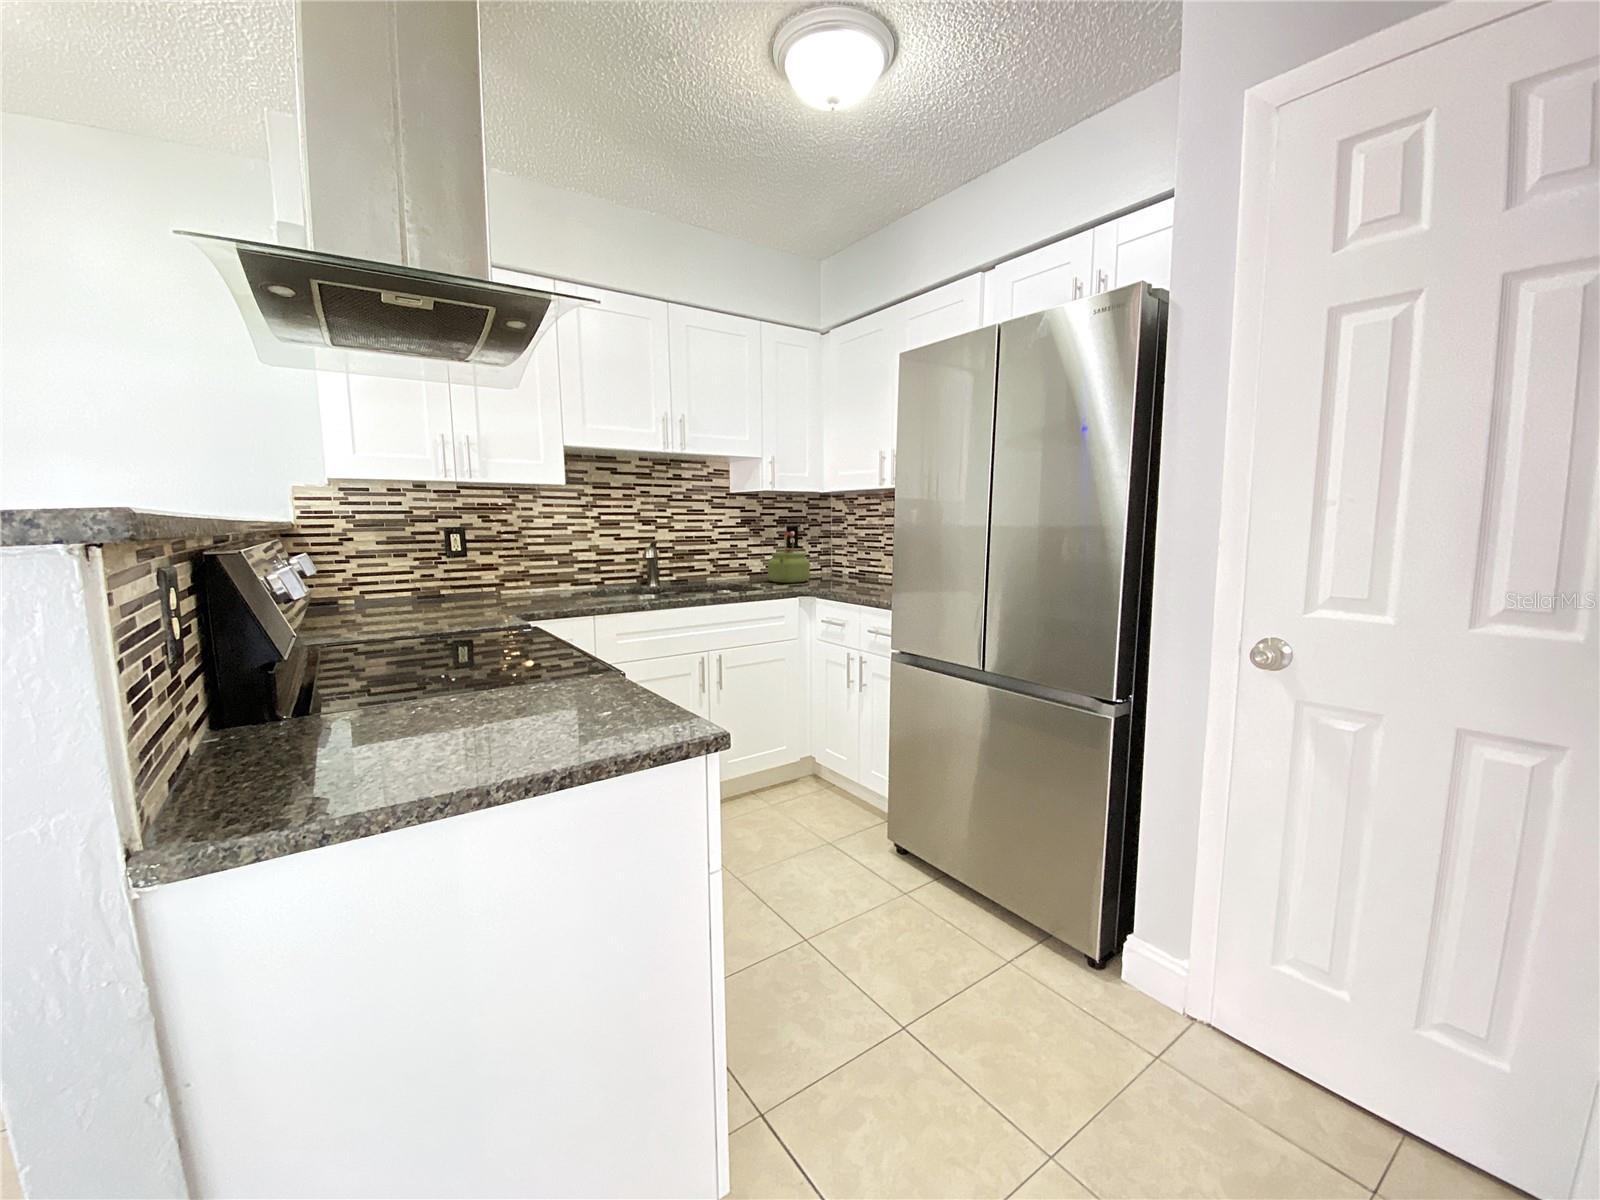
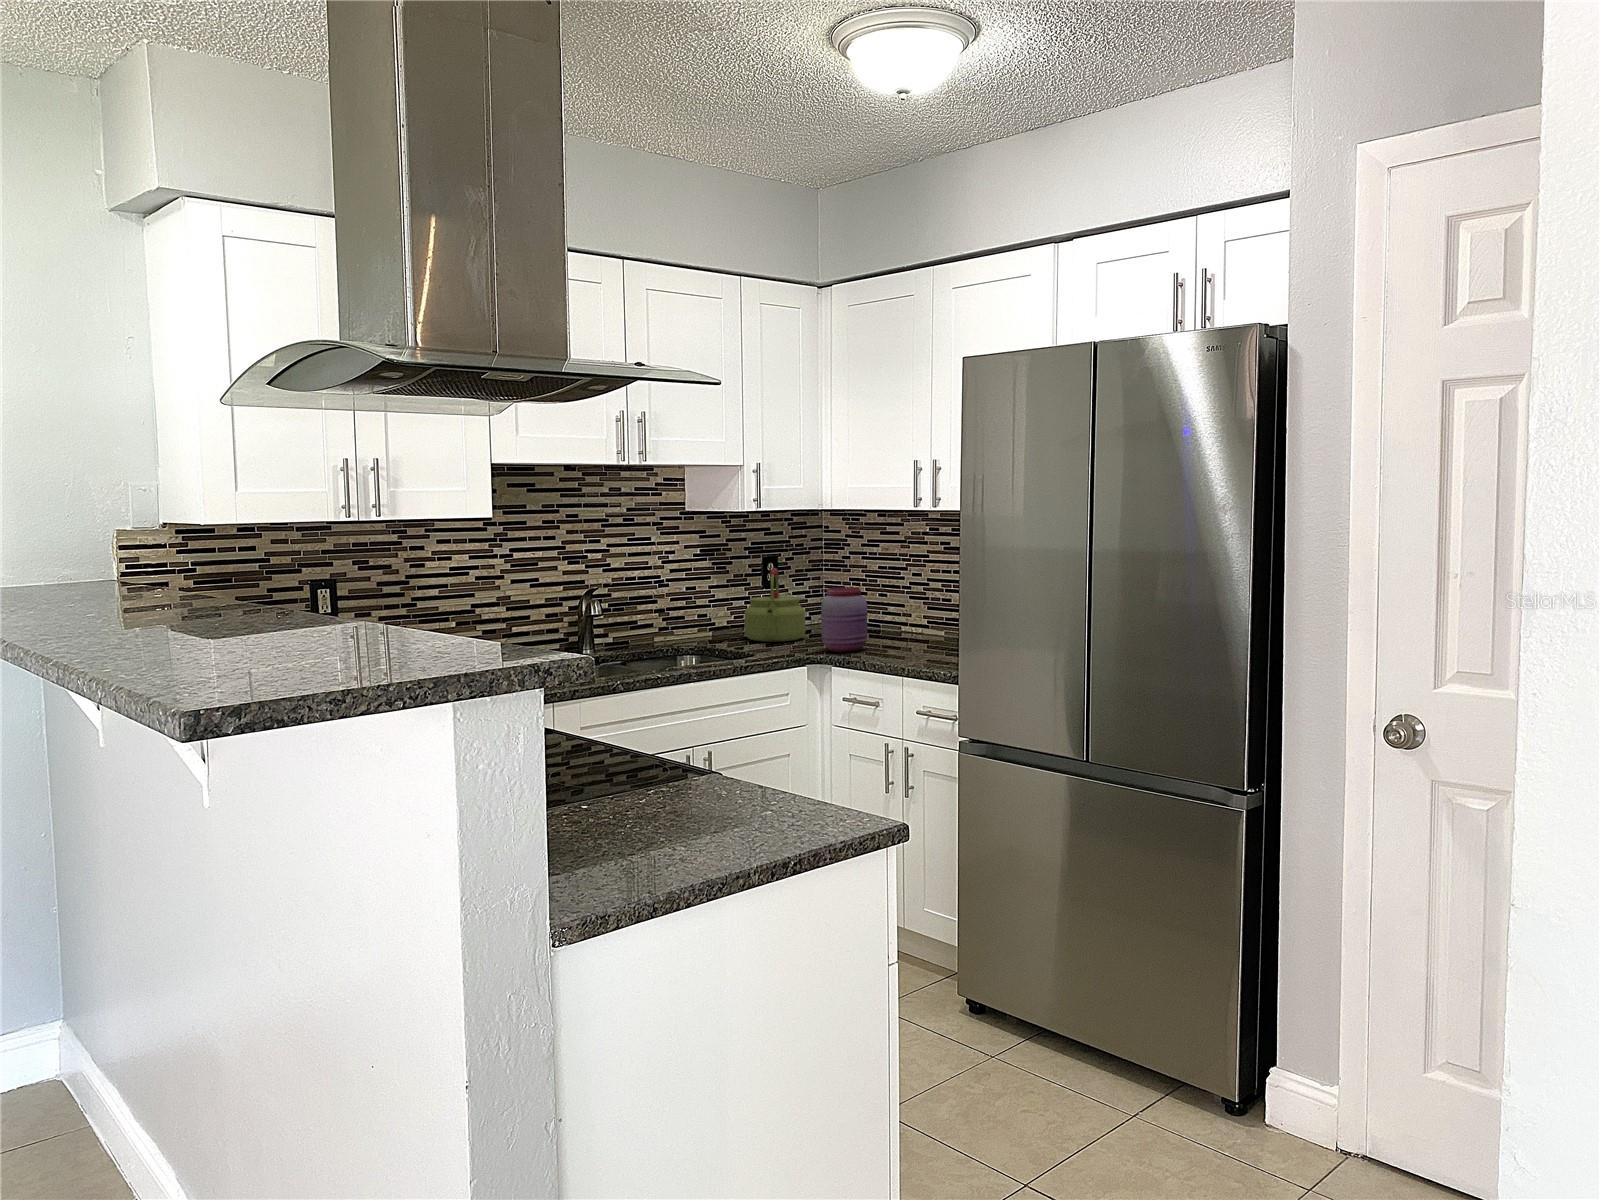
jar: none [813,544,845,589] -> present [821,588,867,652]

